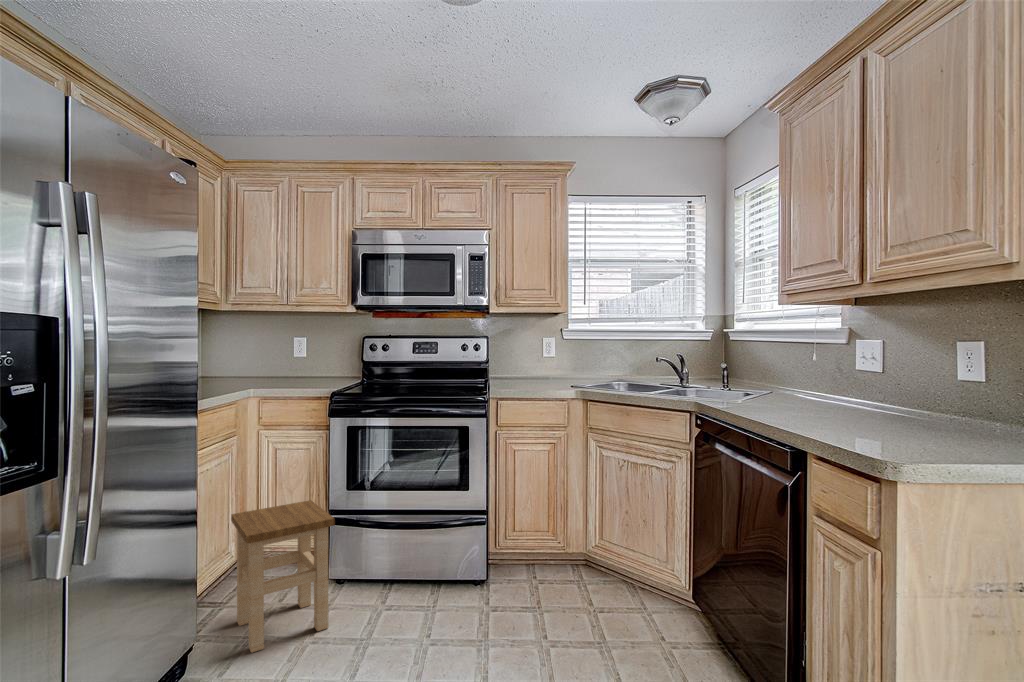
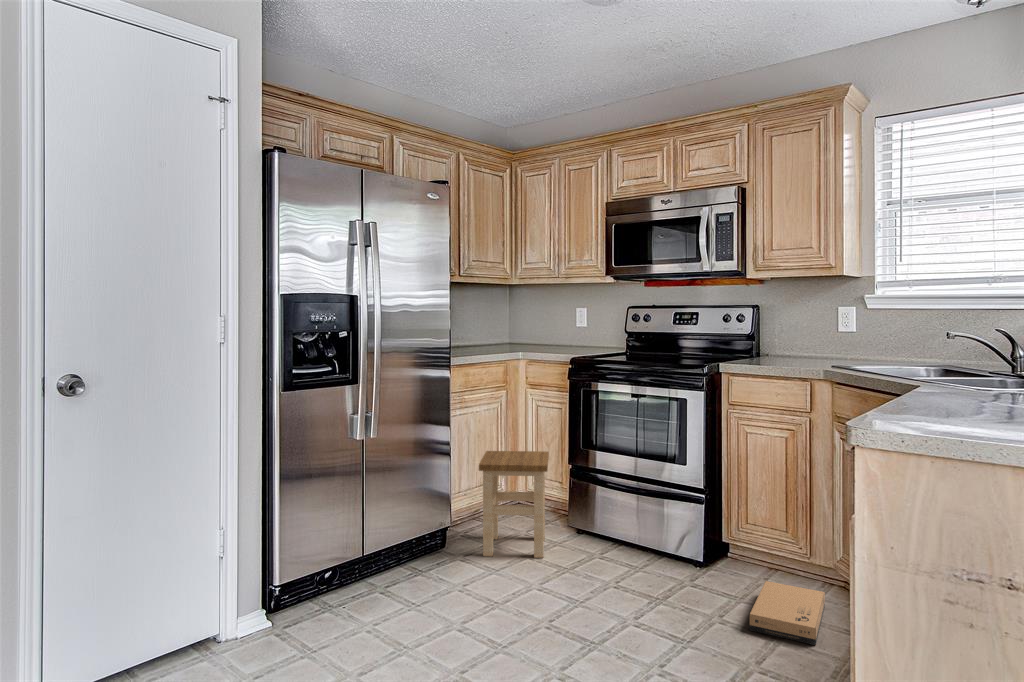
cardboard box: none [554,578,630,635] -> present [749,581,825,645]

